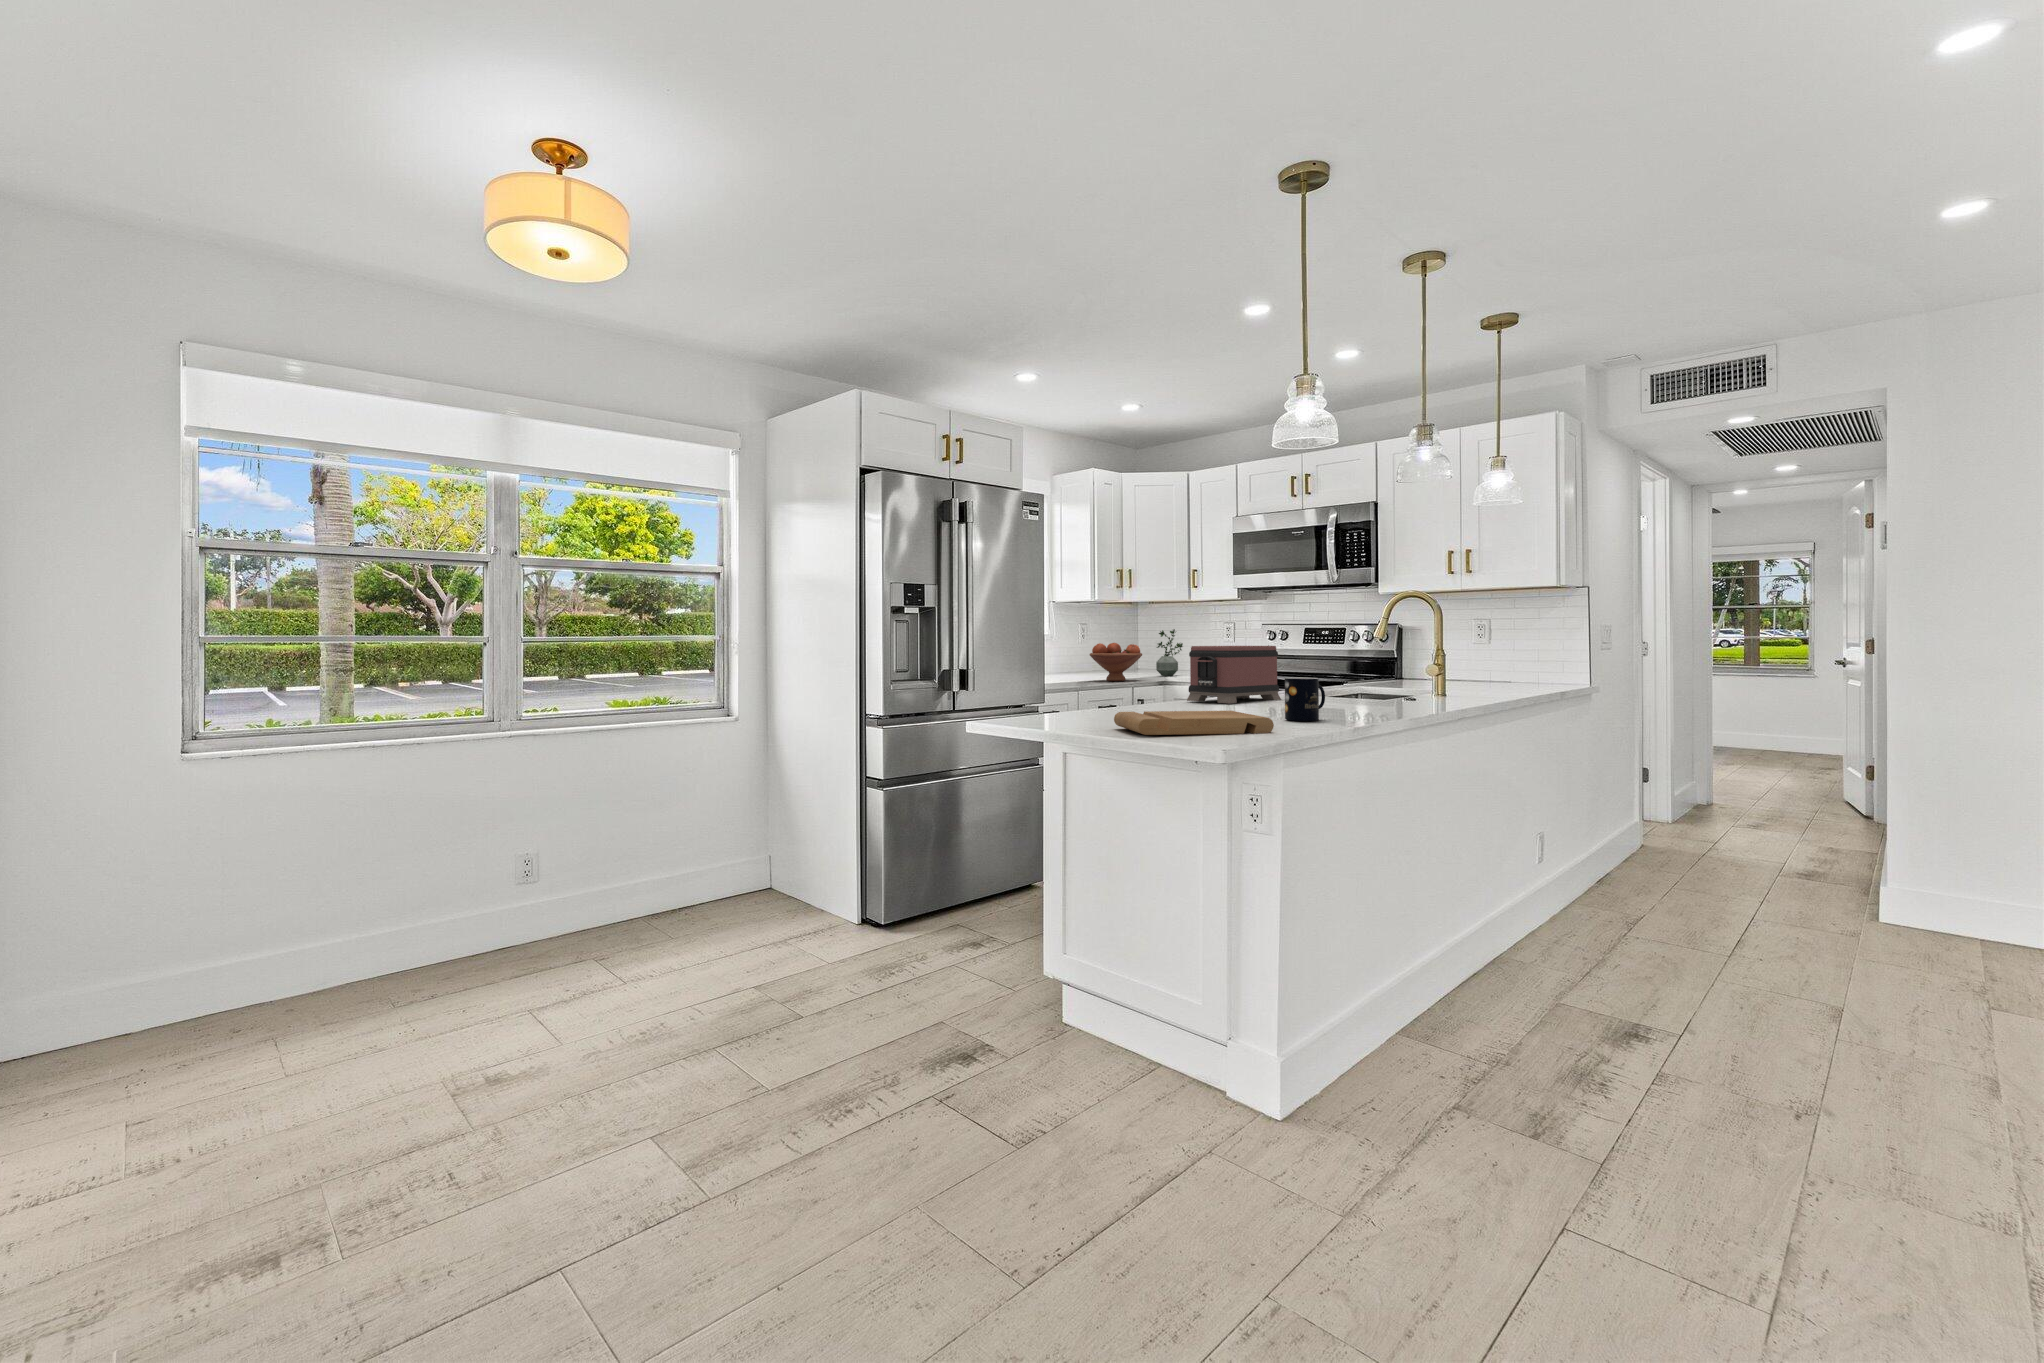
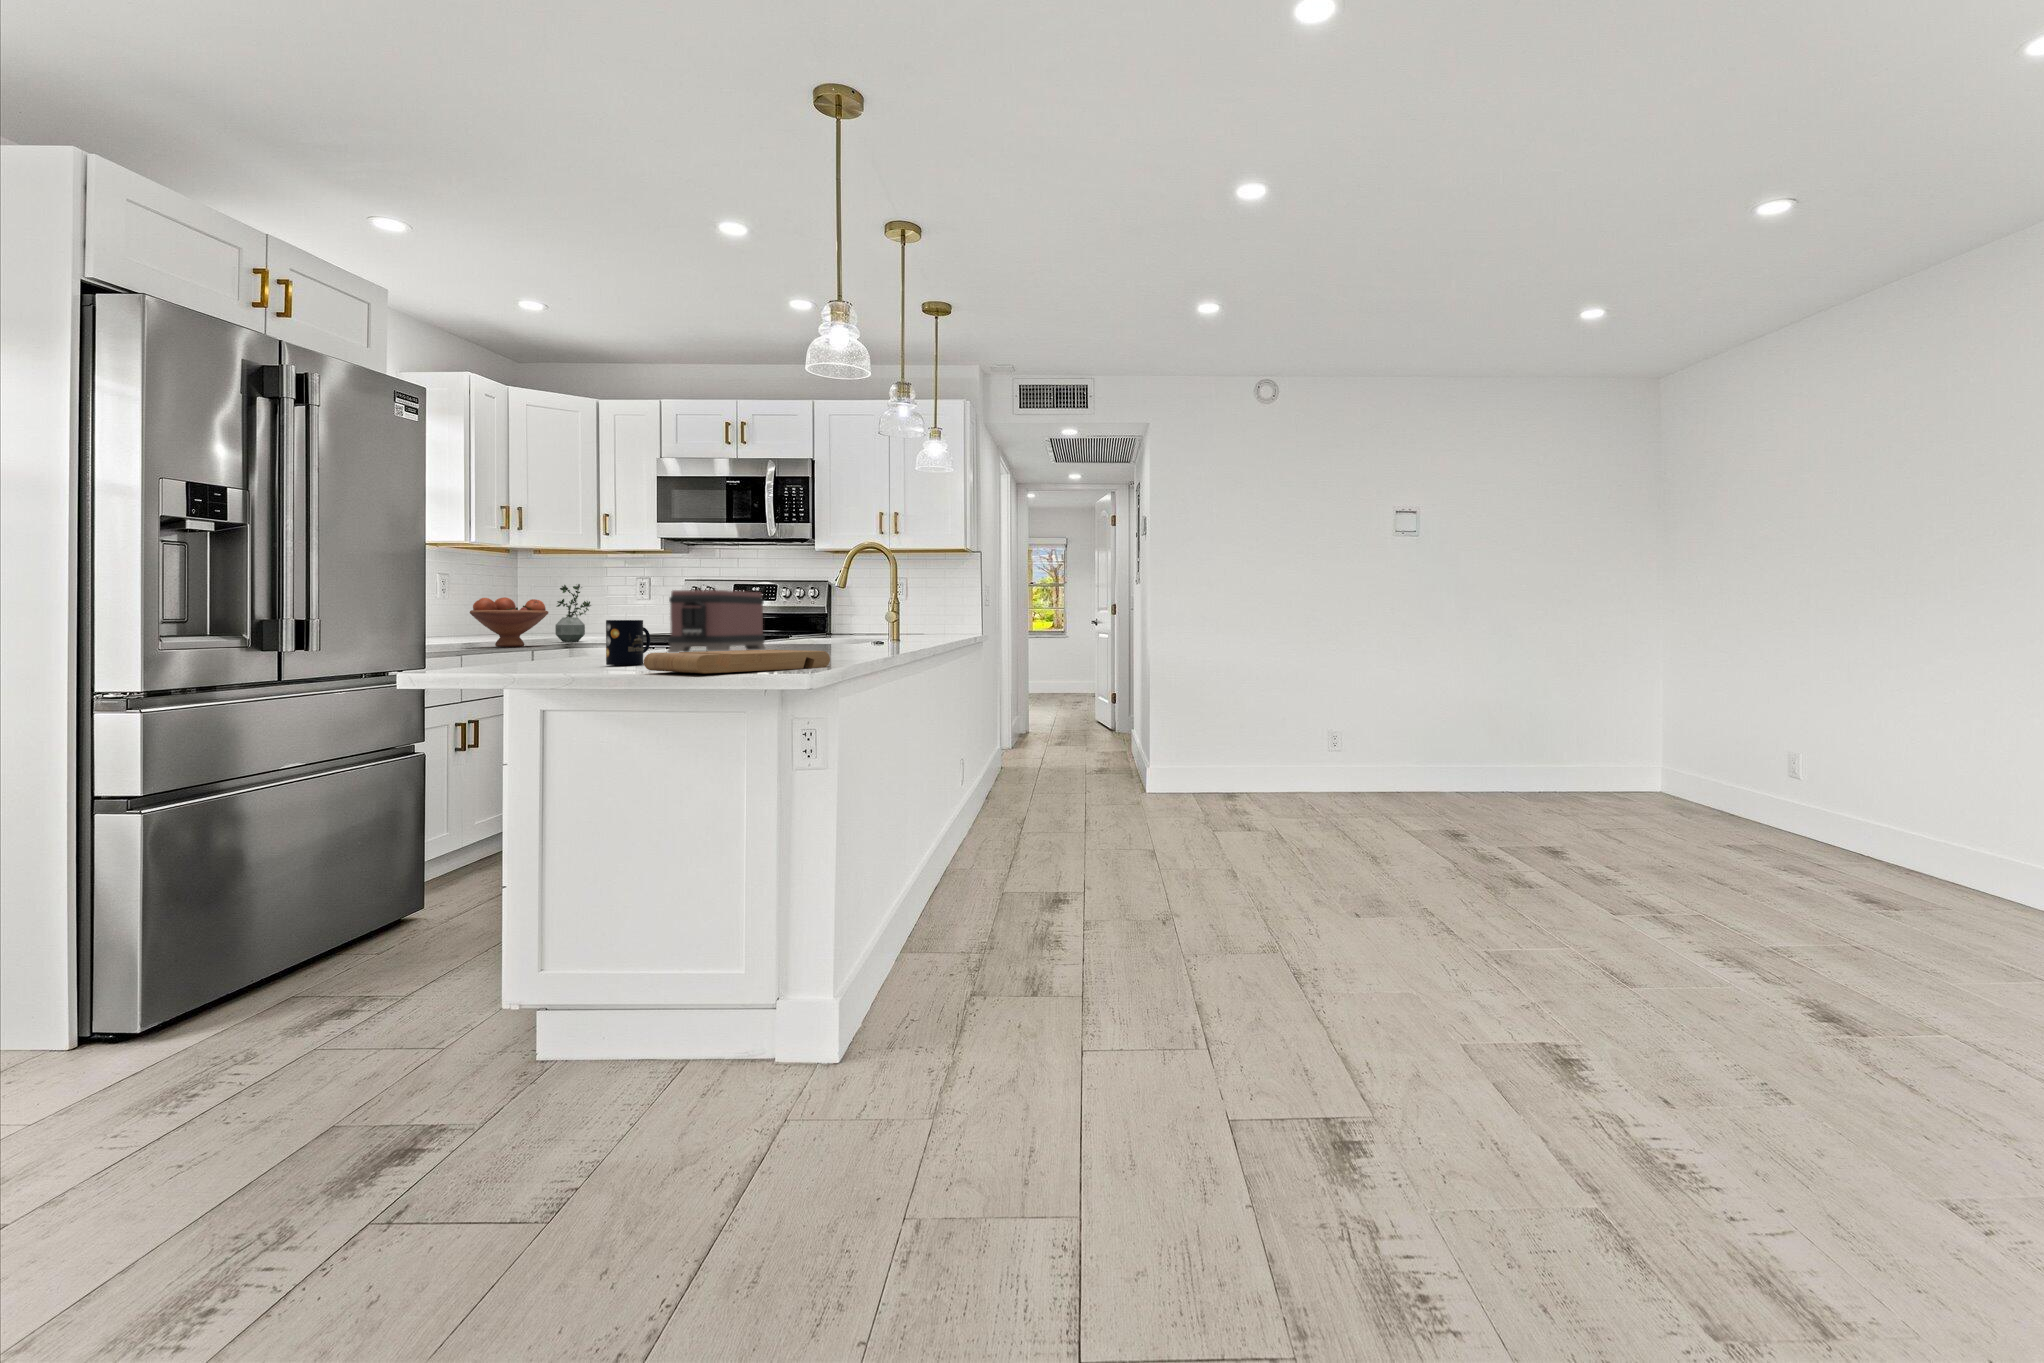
mug: present [1285,677,1325,721] -> present [606,620,650,665]

